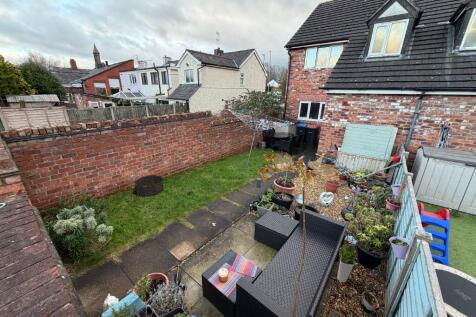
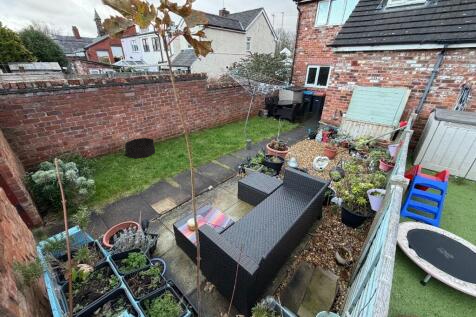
planter: present [337,246,357,282] -> none [317,202,337,242]

